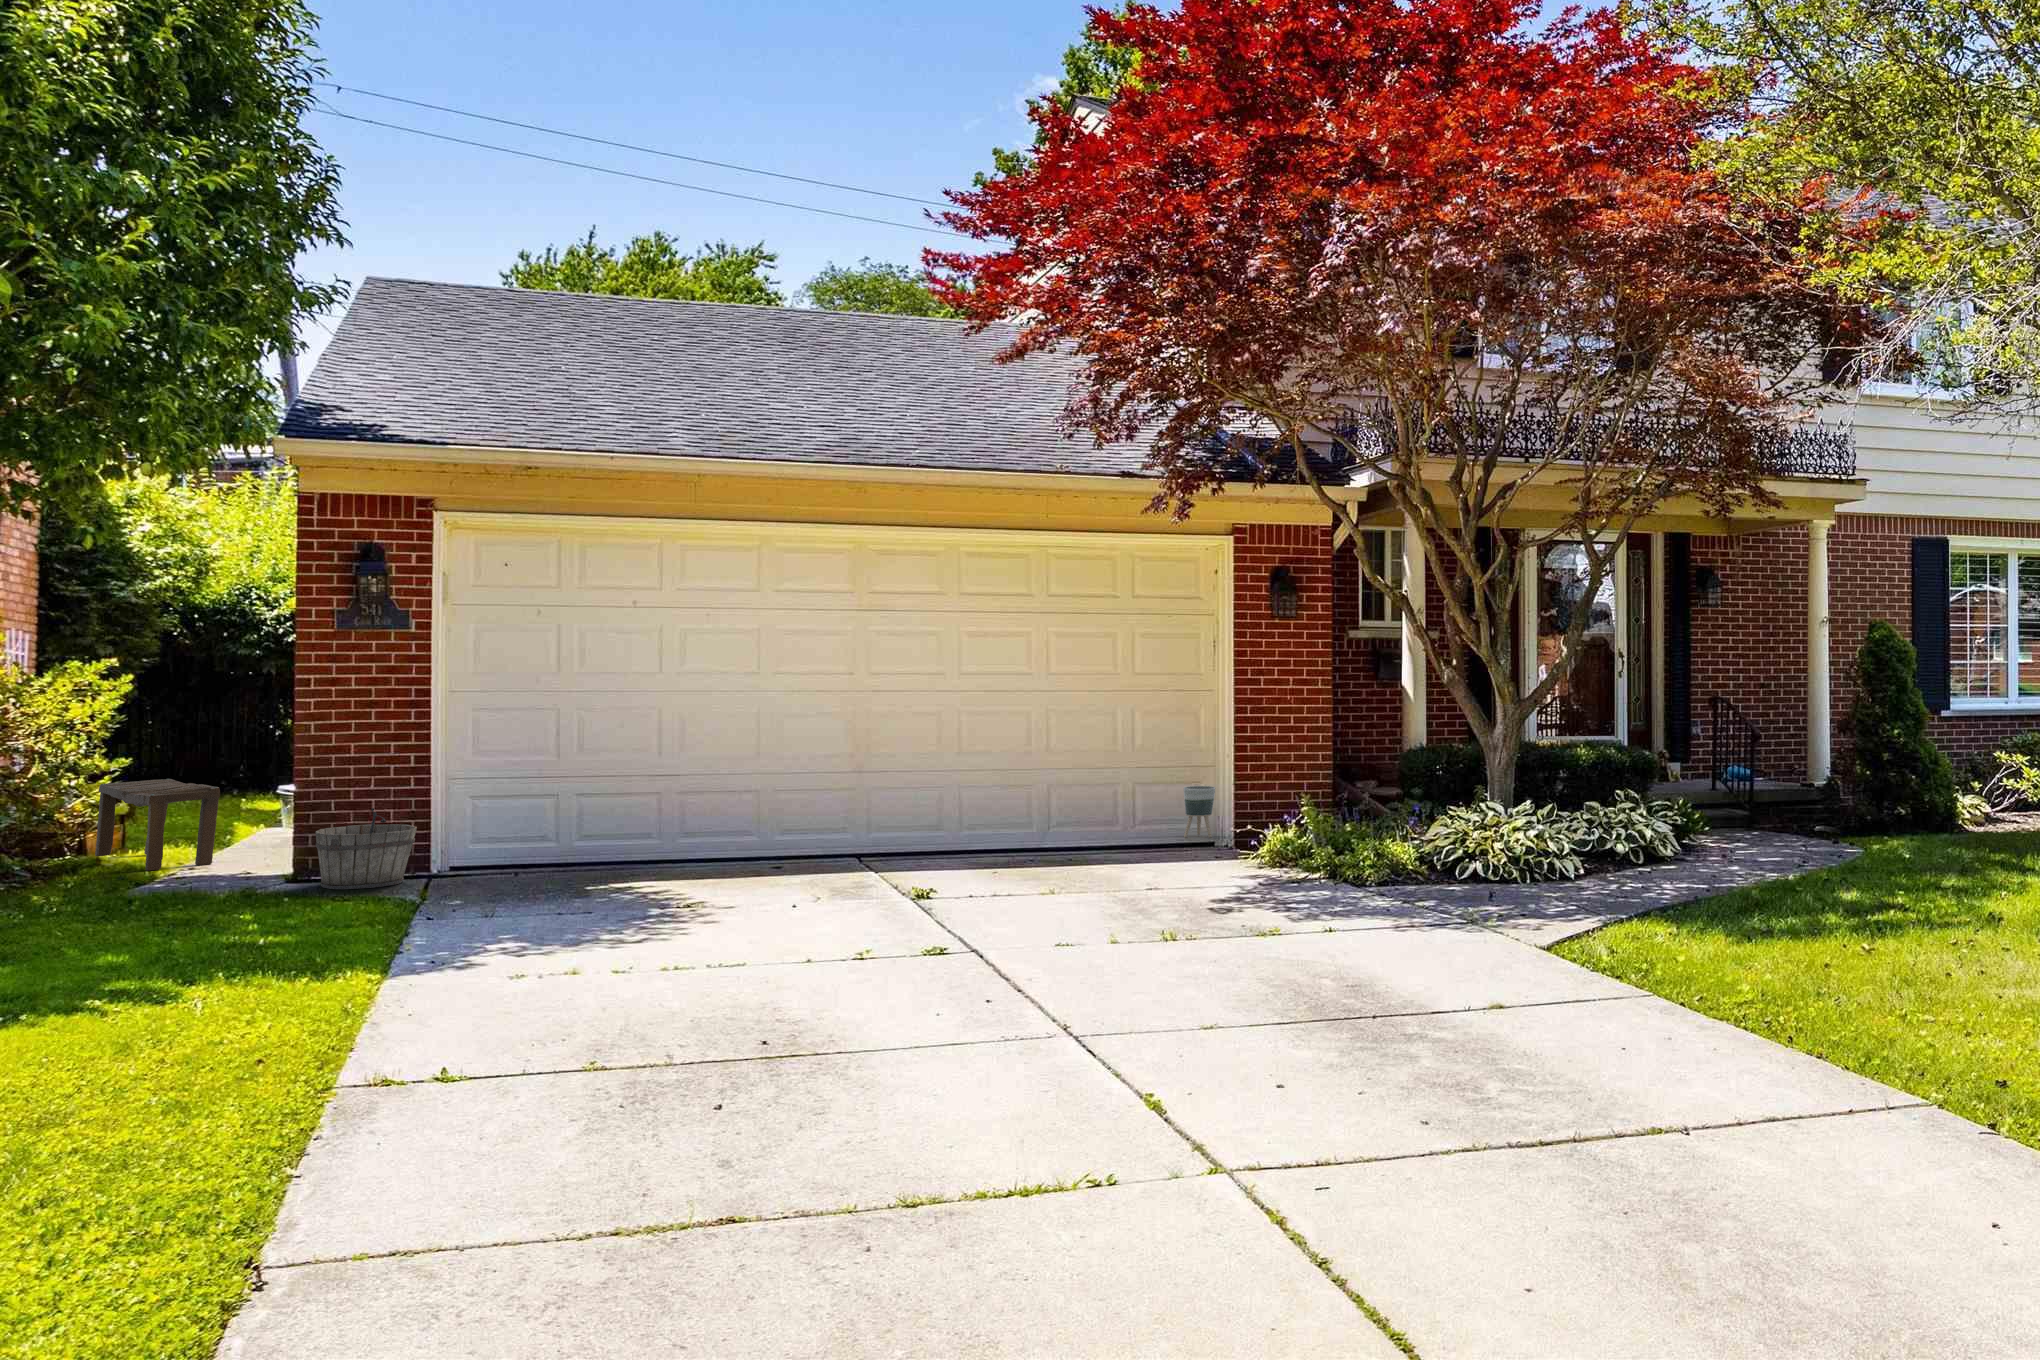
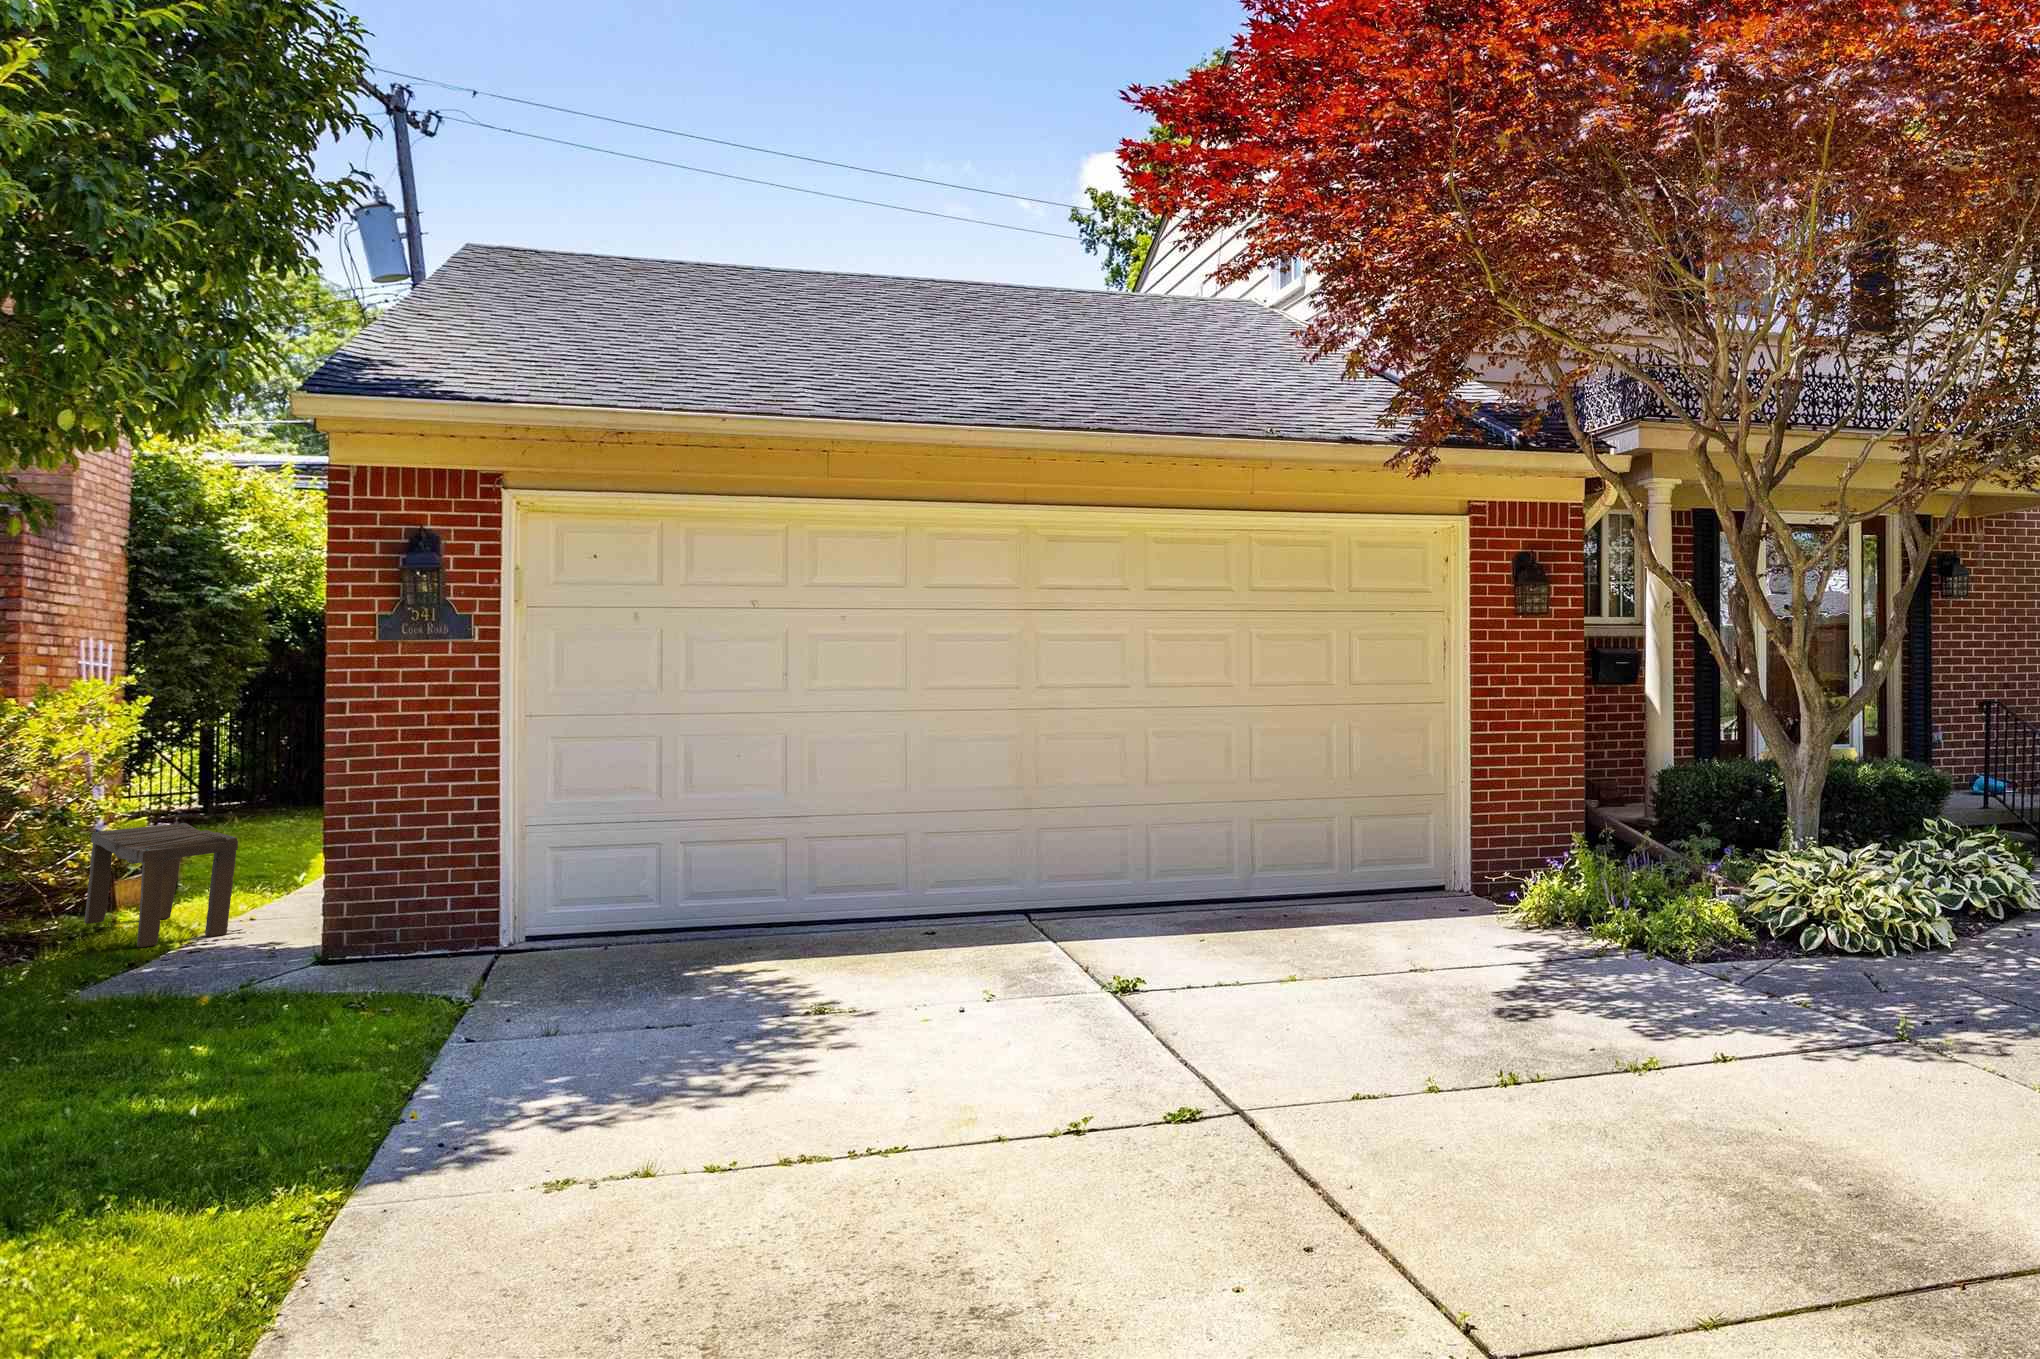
planter: present [1184,786,1215,837] -> none [1413,818,1450,881]
wooden bucket: present [315,808,417,889] -> none [342,870,477,981]

